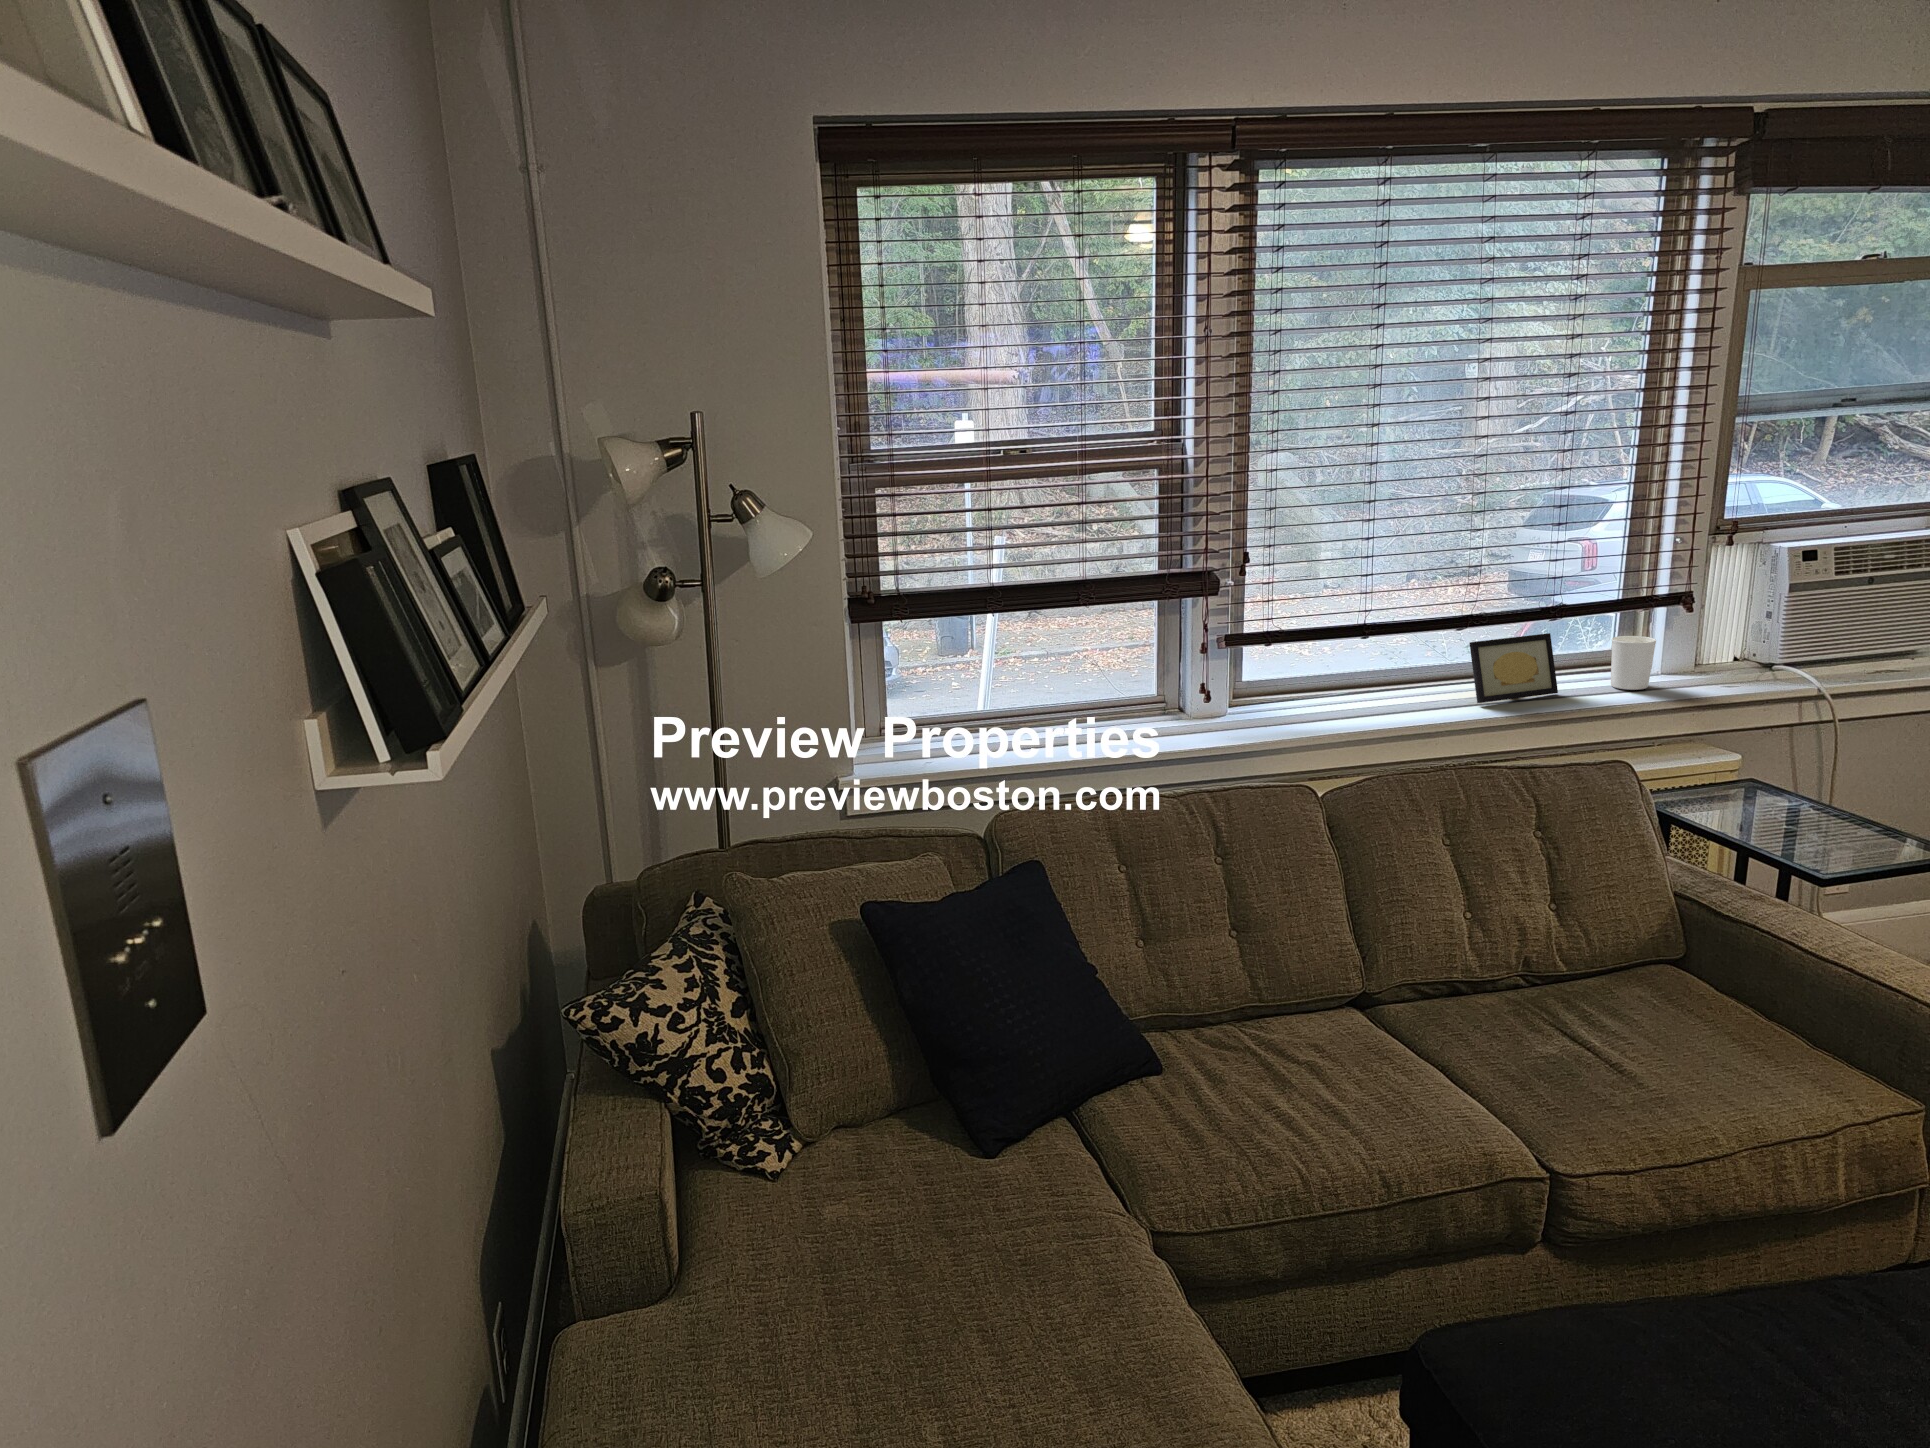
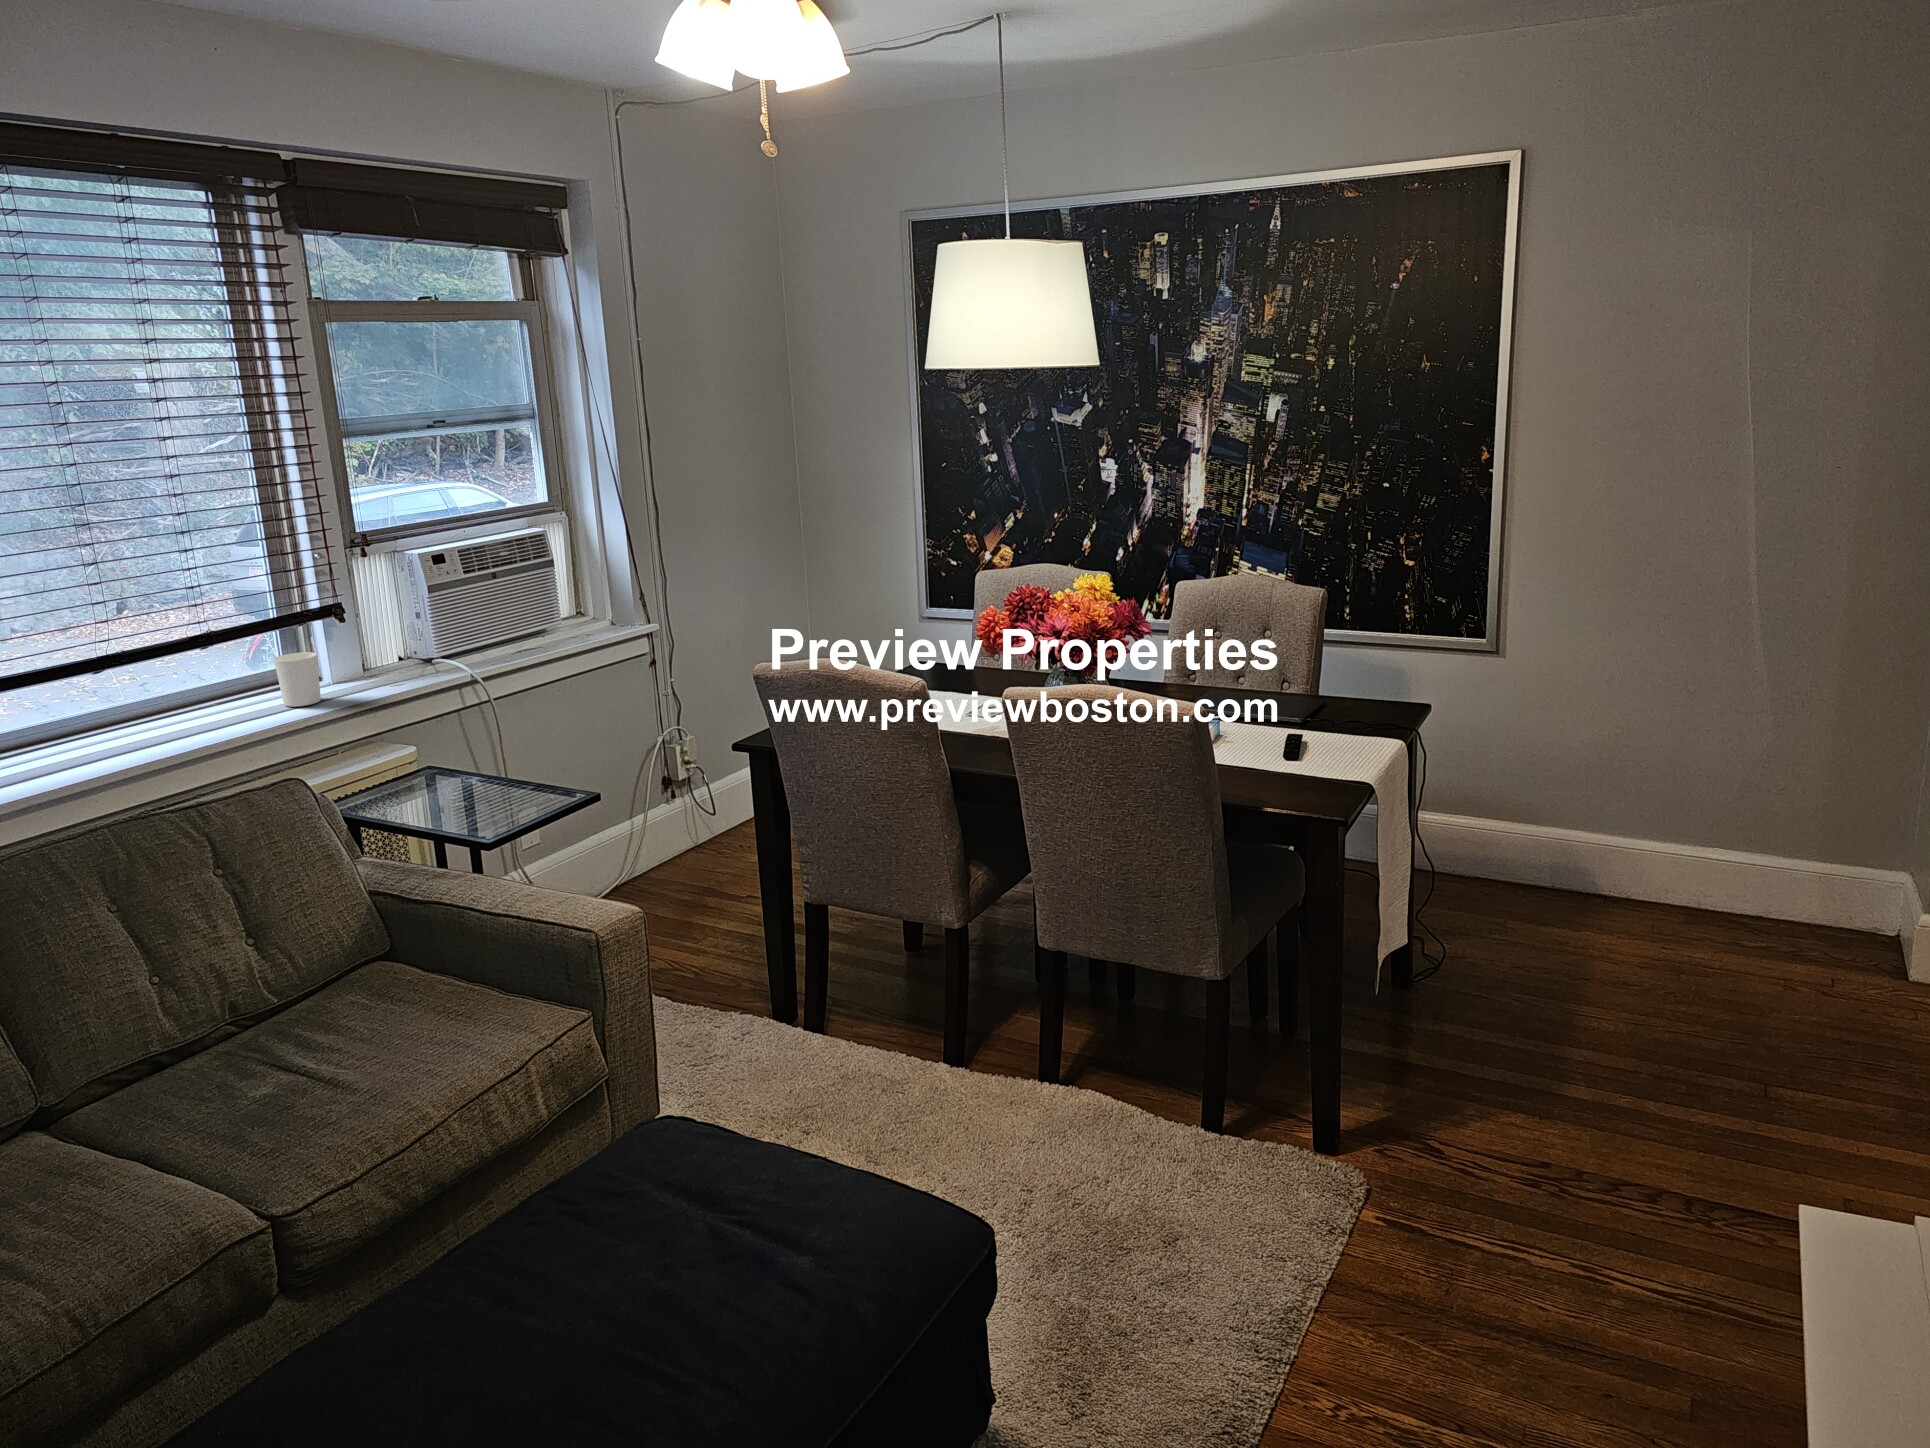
picture frame: present [1469,633,1558,703] -> none [112,664,229,750]

